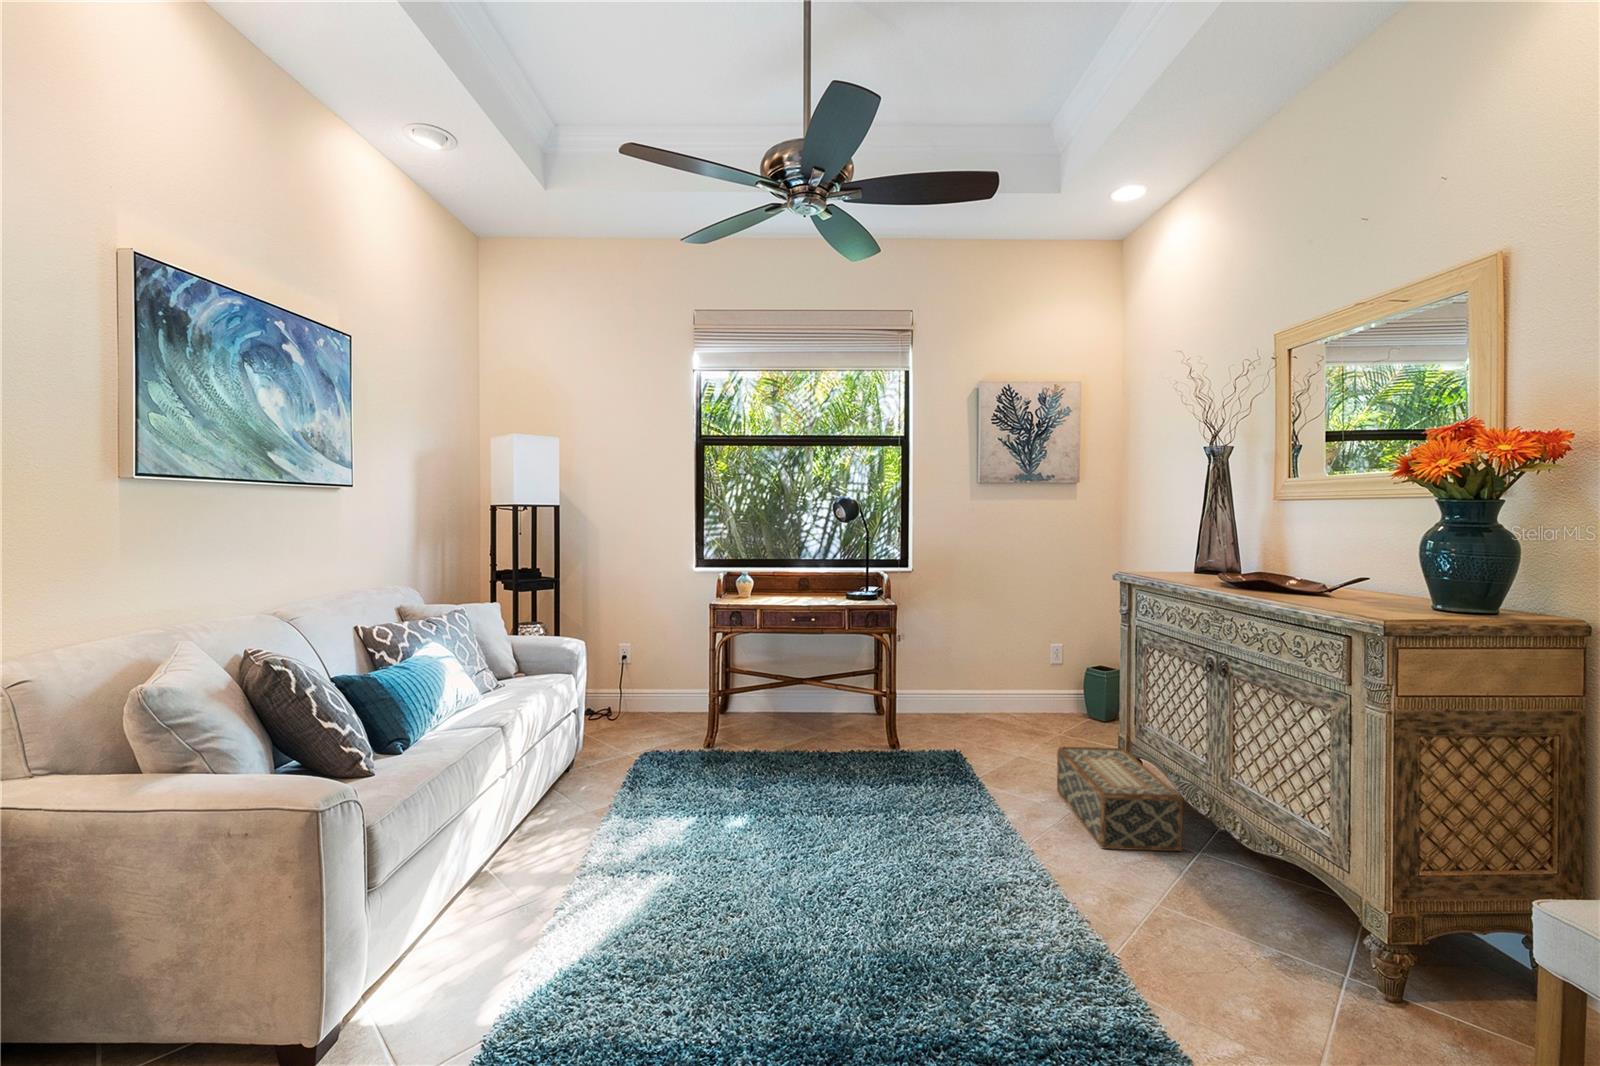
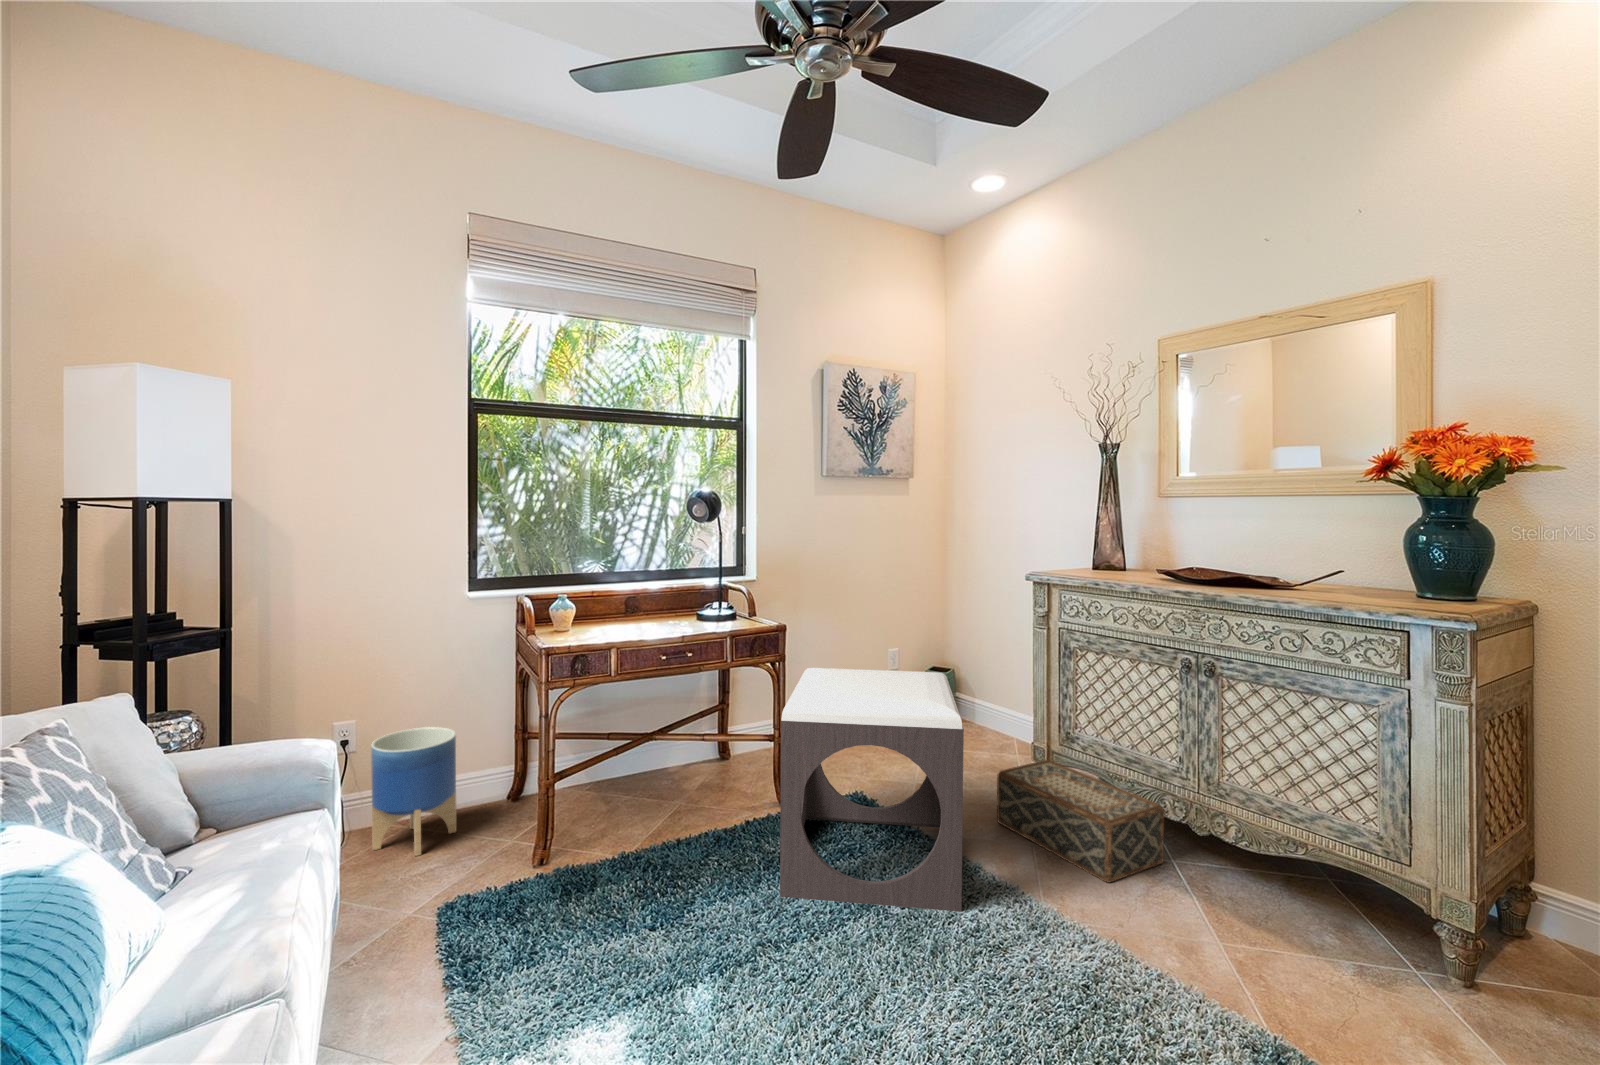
footstool: none [831,639,1007,831] -> present [780,668,964,912]
planter: none [635,653,682,729] -> present [371,727,456,856]

